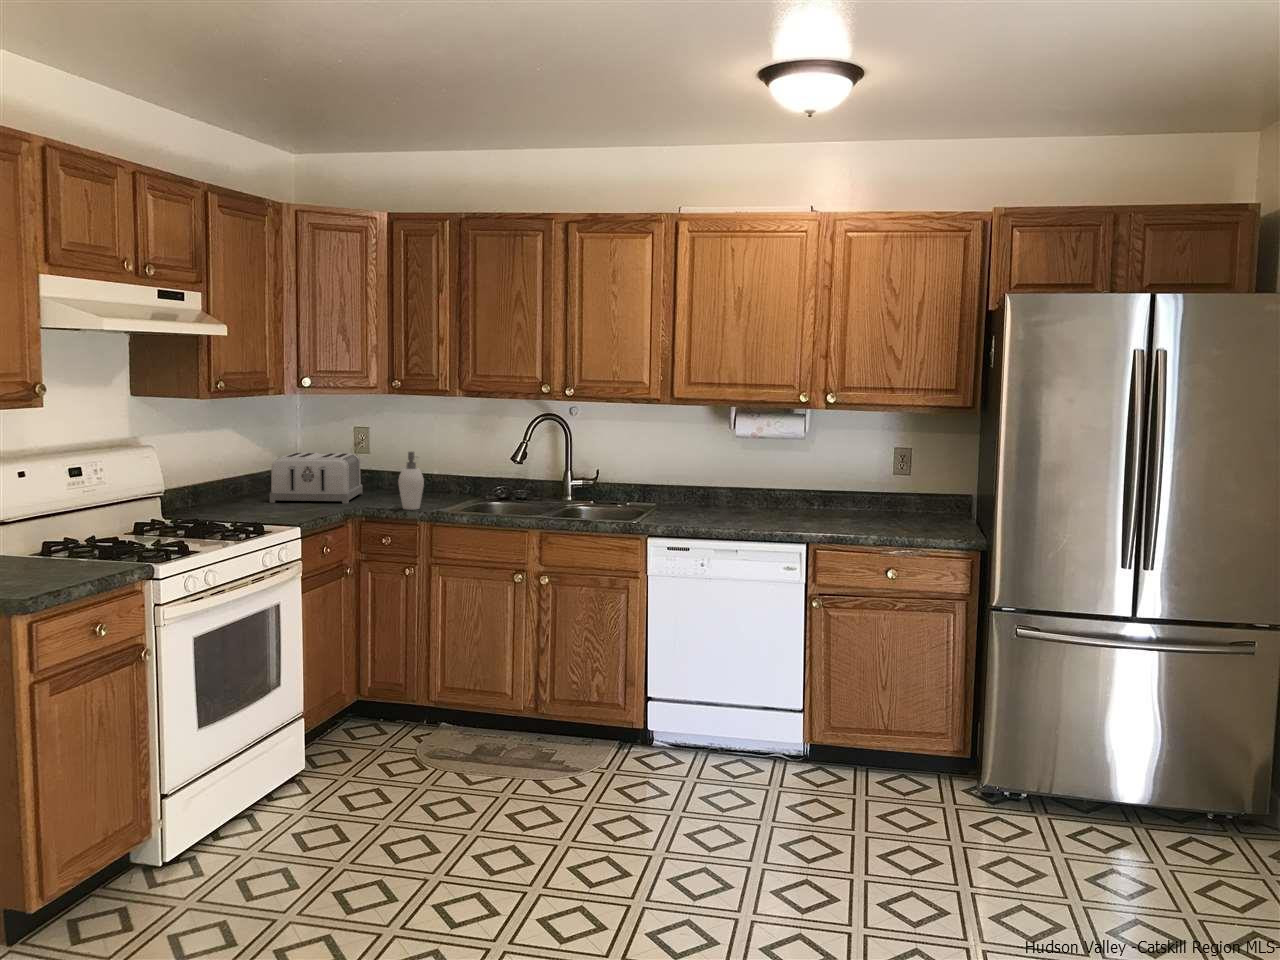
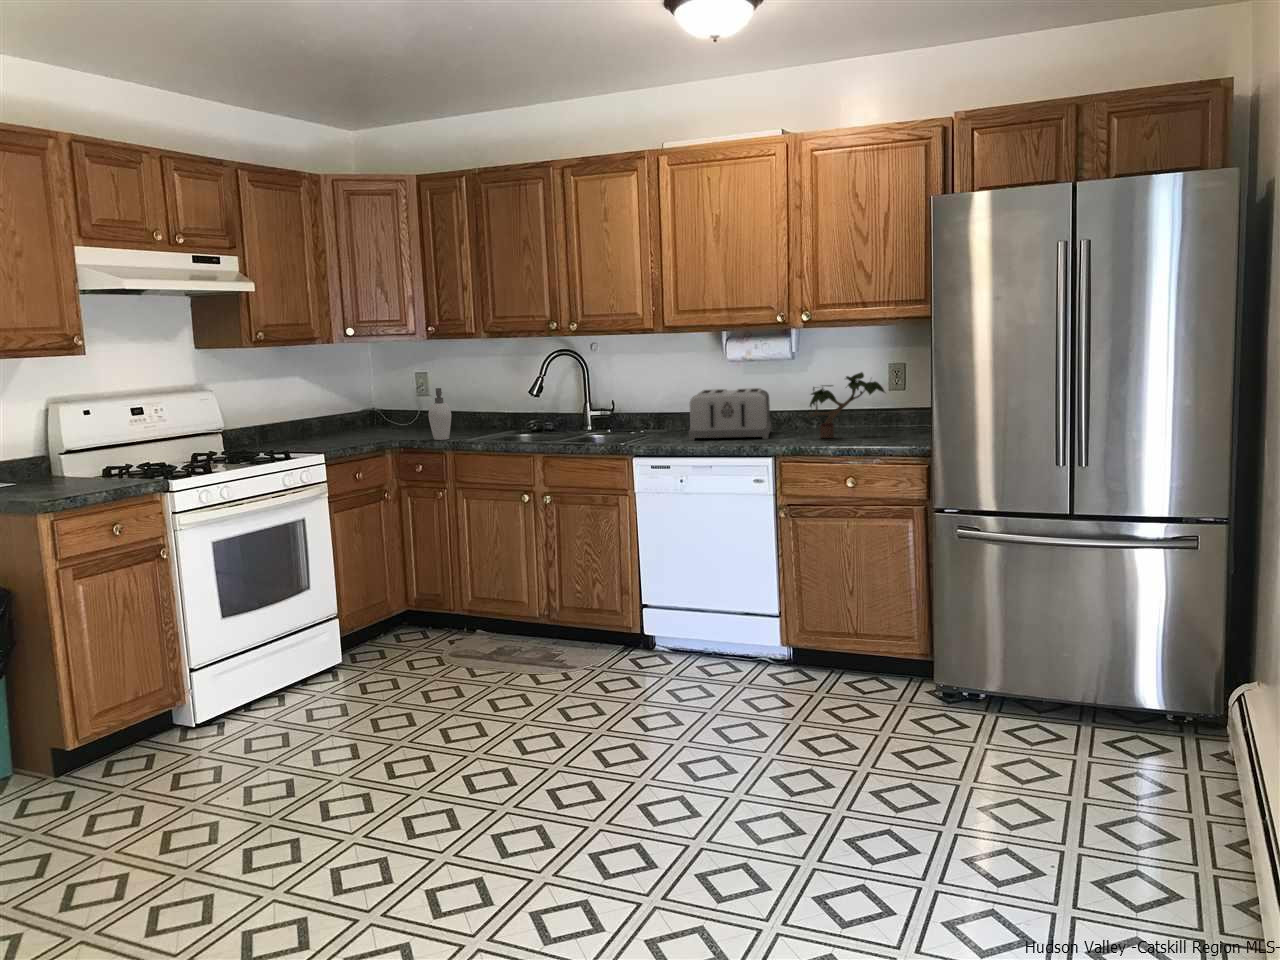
toaster: present [270,452,363,504] -> present [689,388,771,441]
potted plant: none [827,455,916,525] -> present [808,372,885,438]

